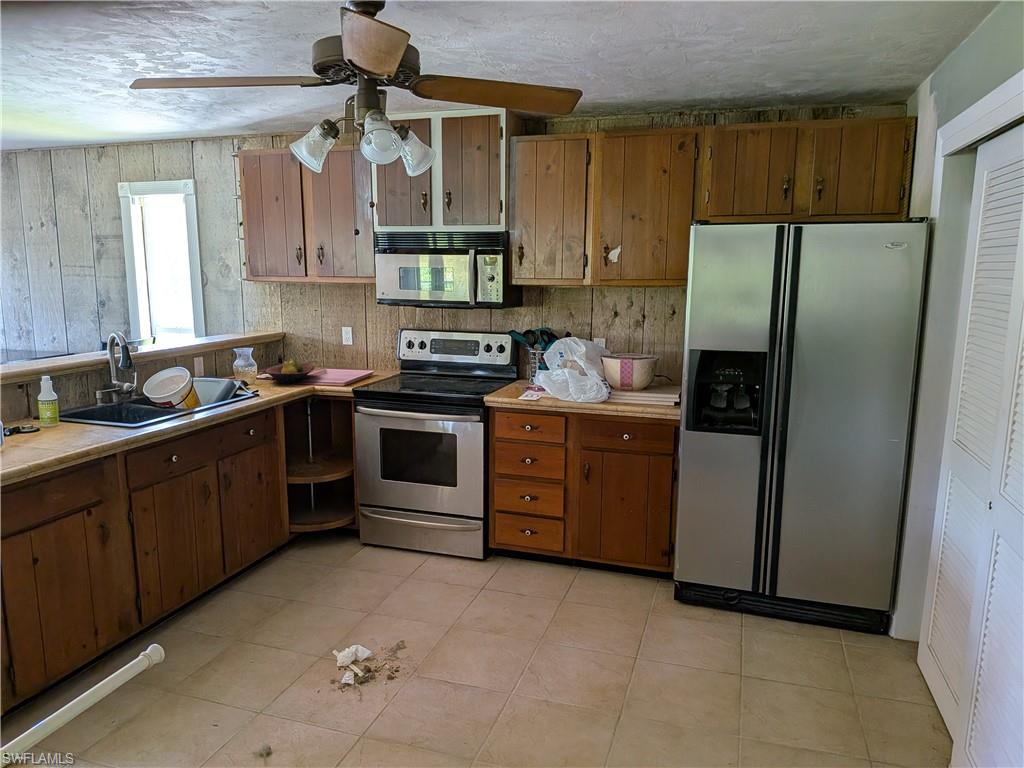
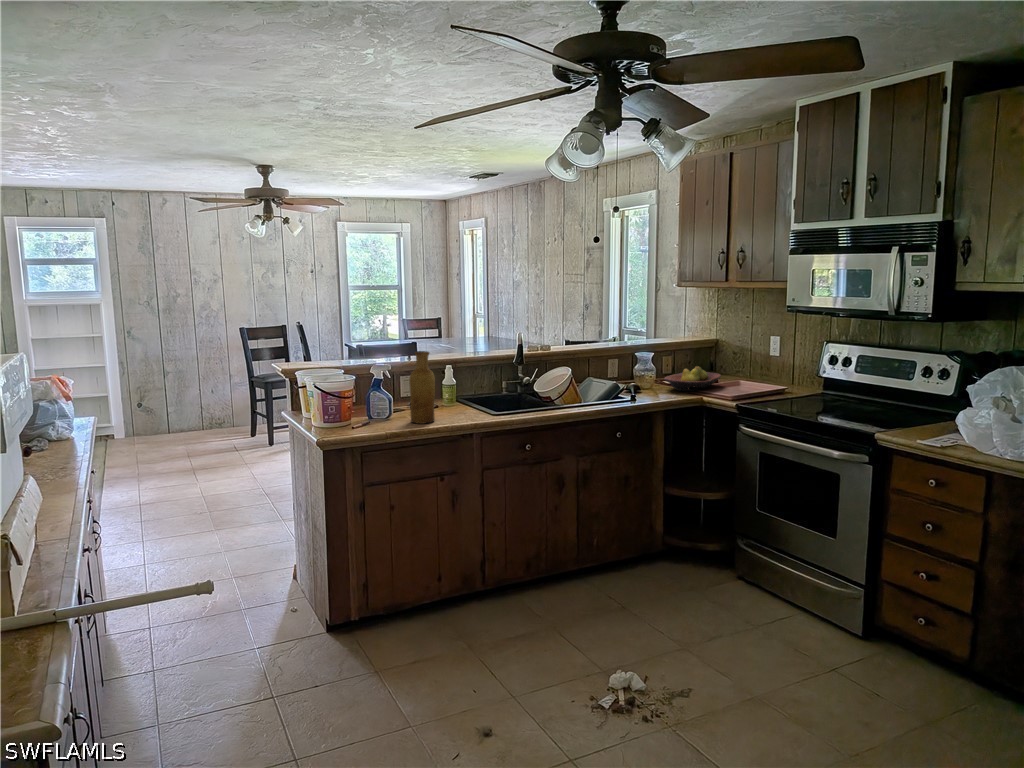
vase: none [21,362,62,453] -> present [410,351,435,424]

